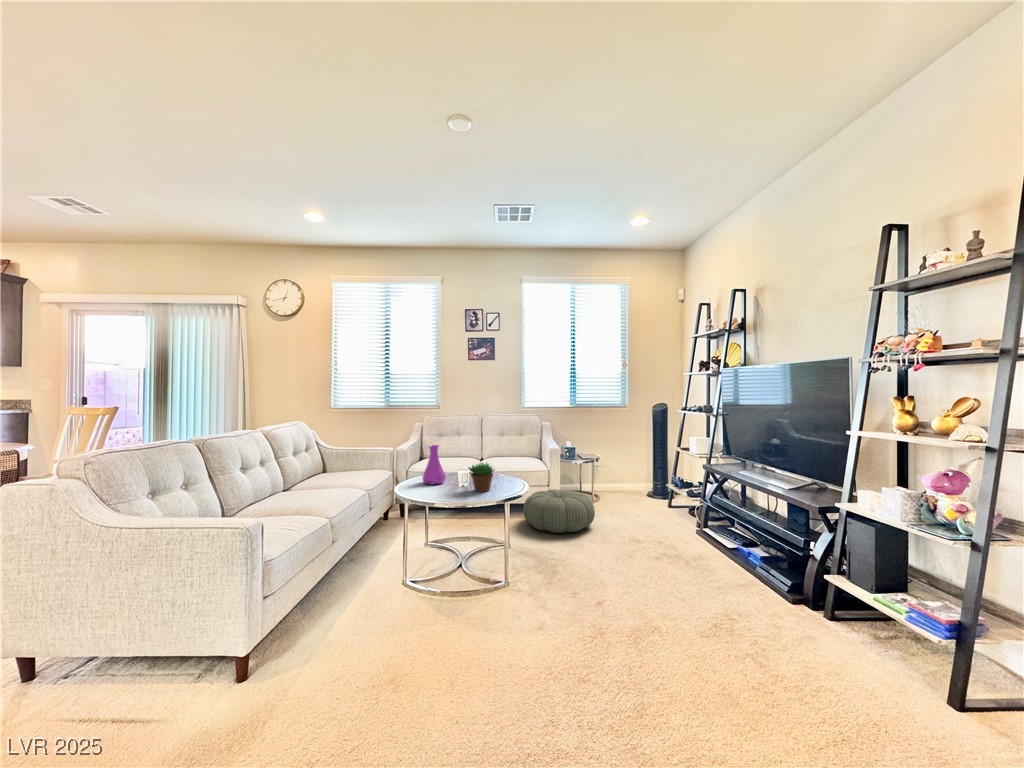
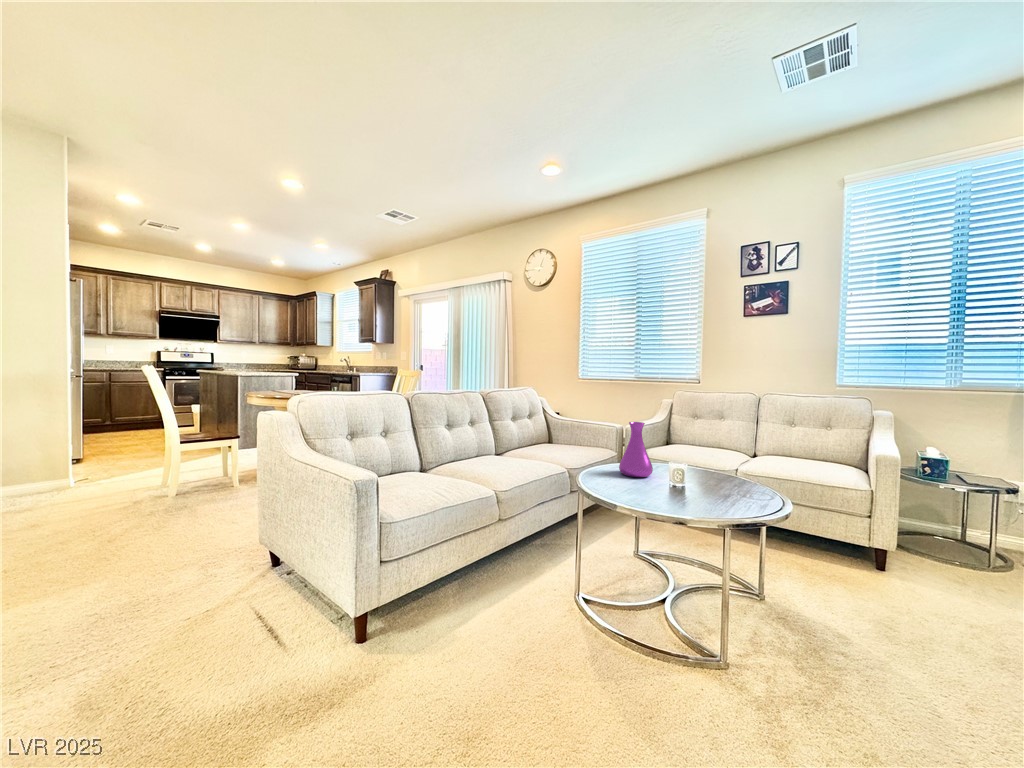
succulent plant: present [468,463,495,492] -> none [672,456,721,505]
pouf: present [523,489,595,533] -> none [809,522,986,619]

